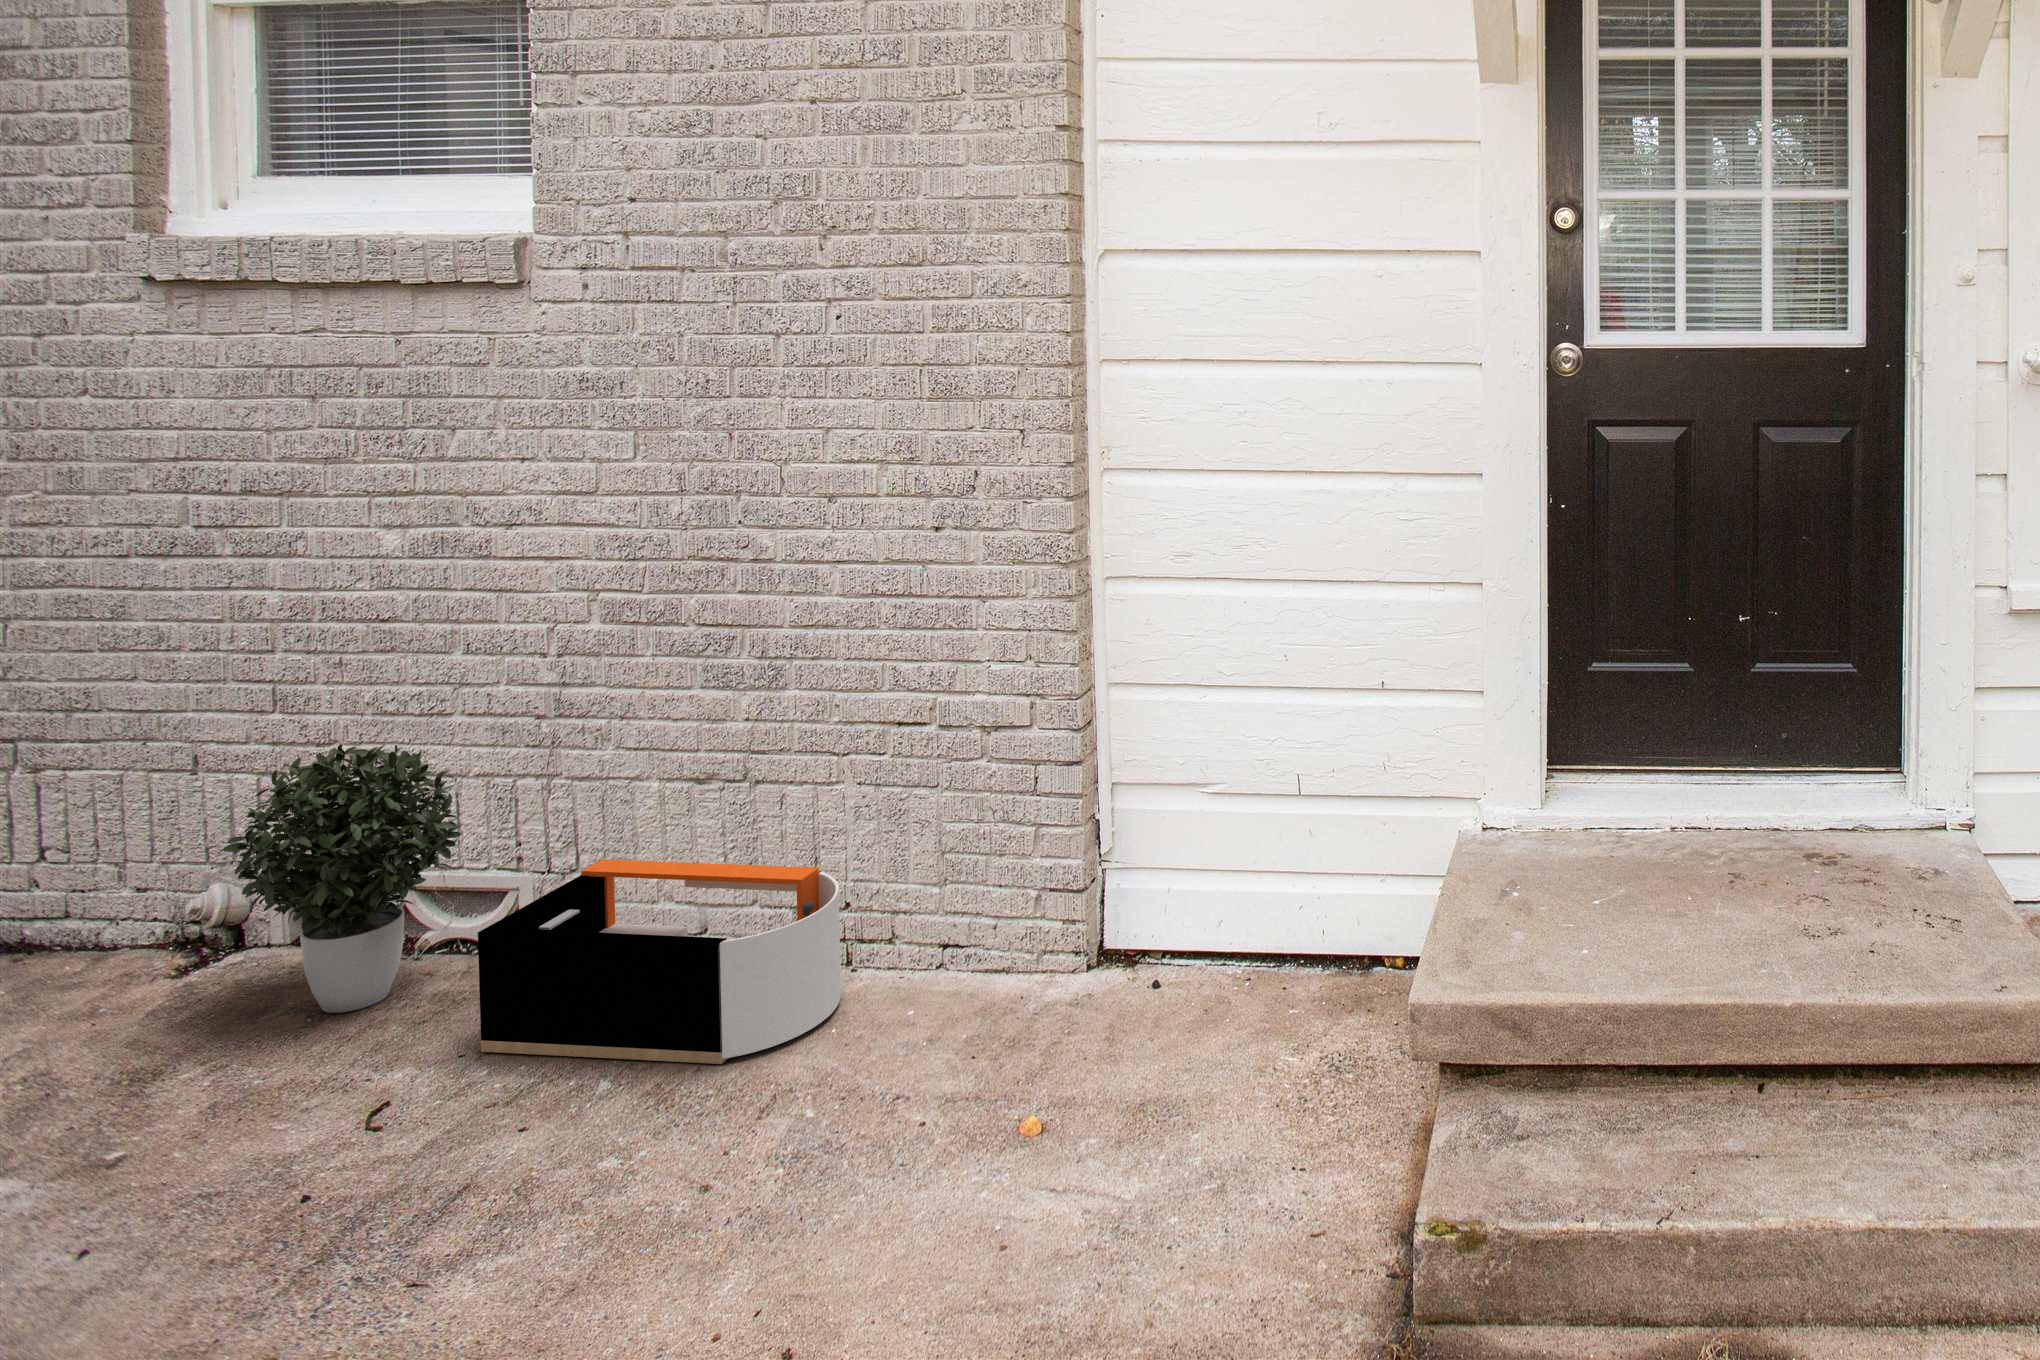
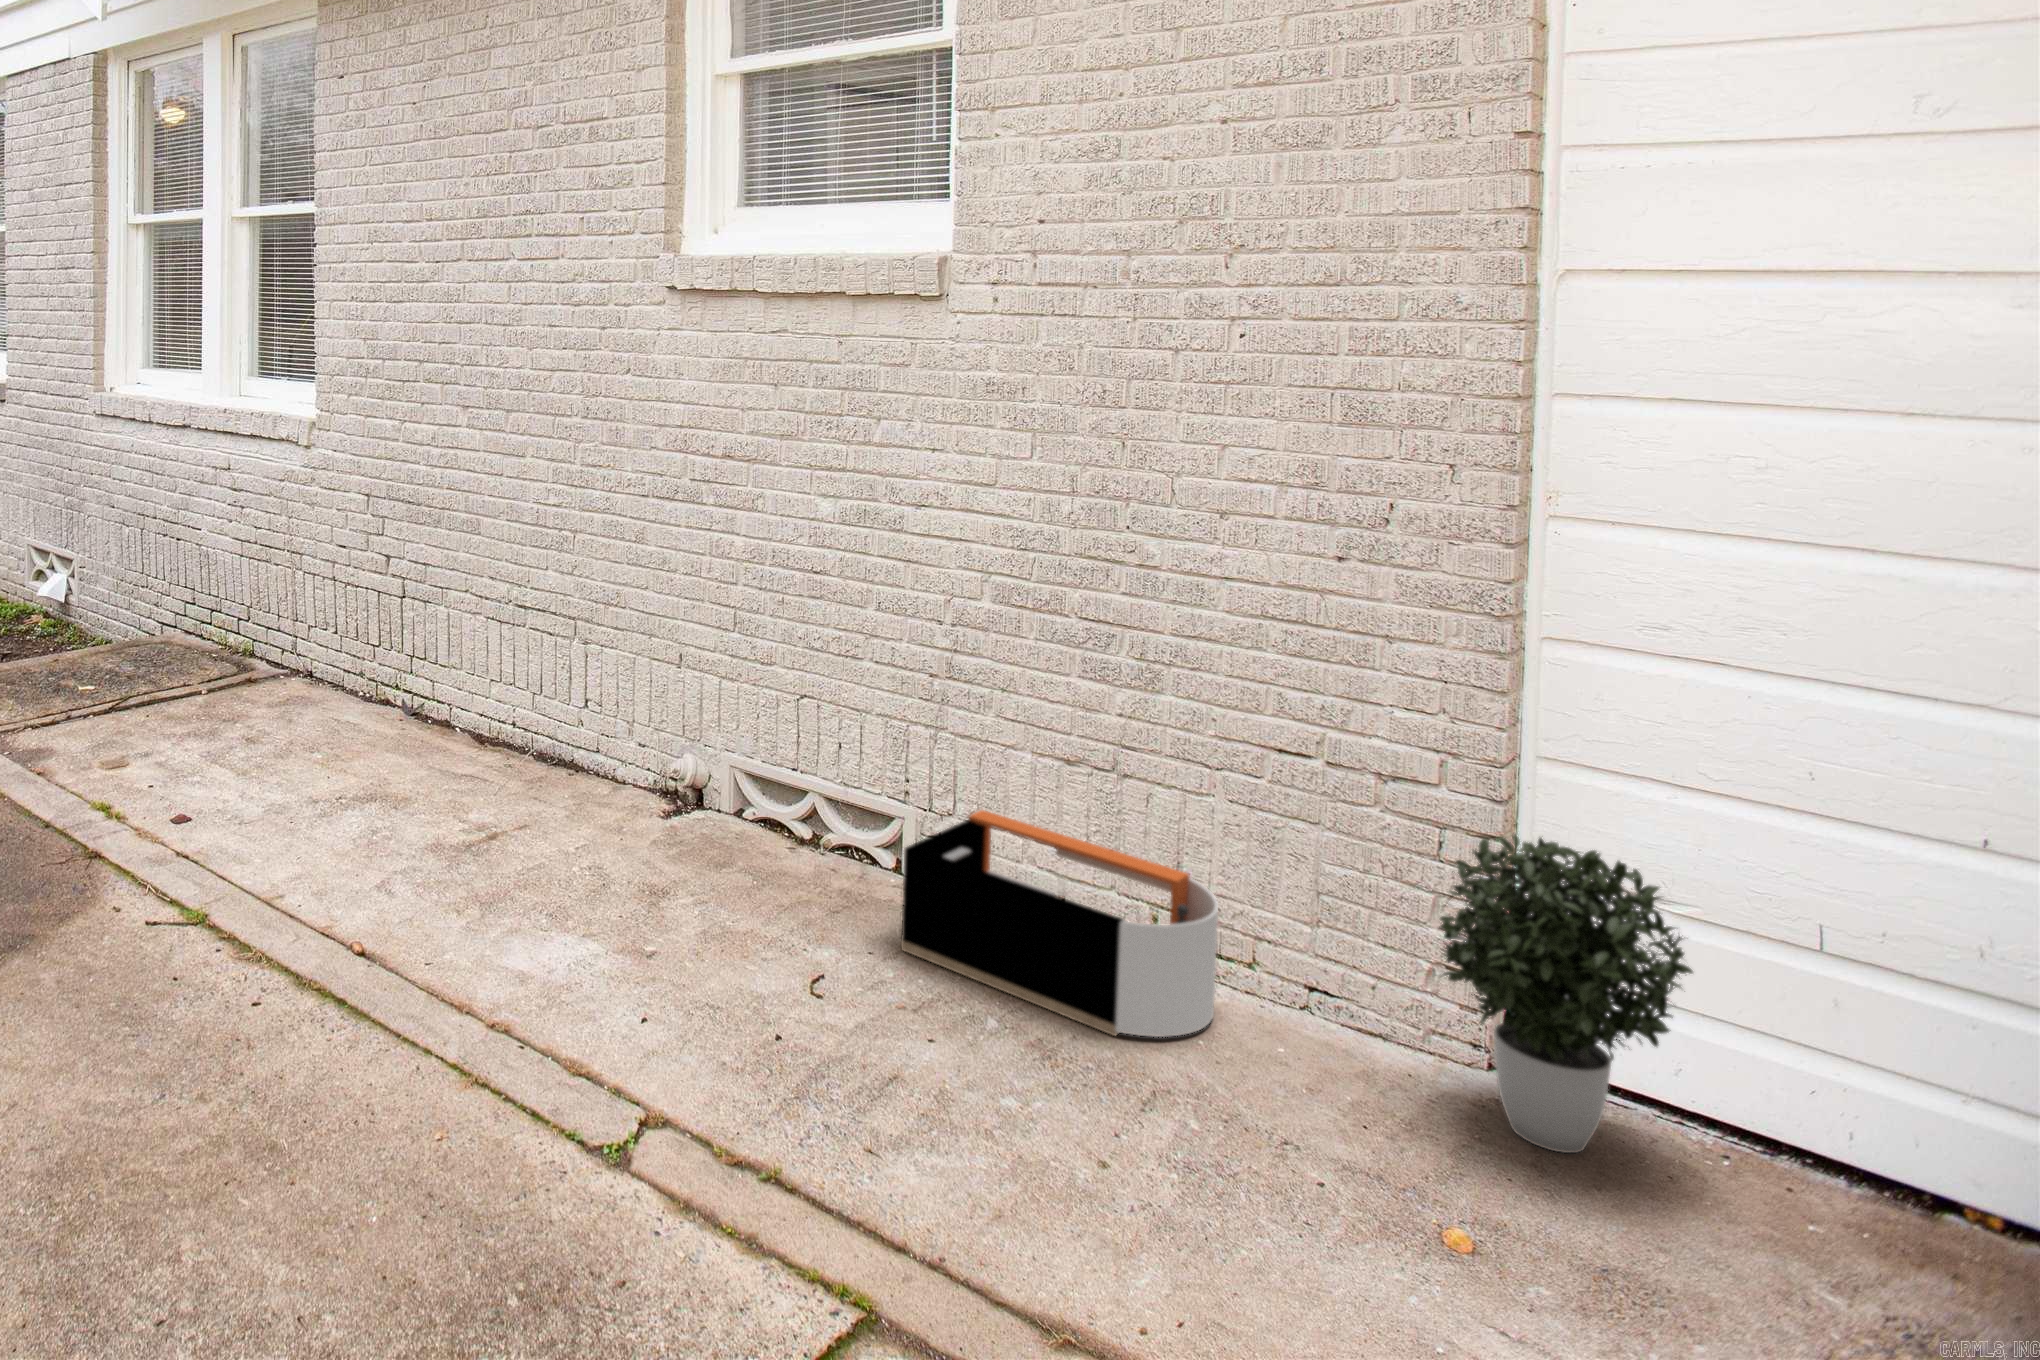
potted plant: present [223,744,461,1013] -> present [1440,835,1693,1153]

